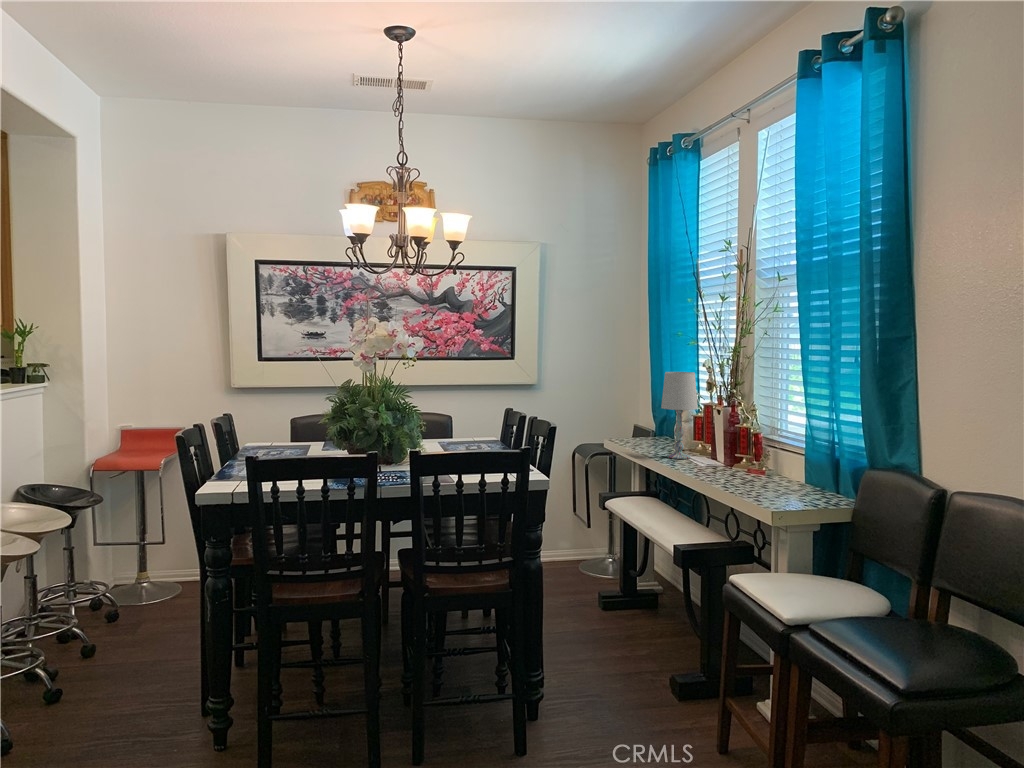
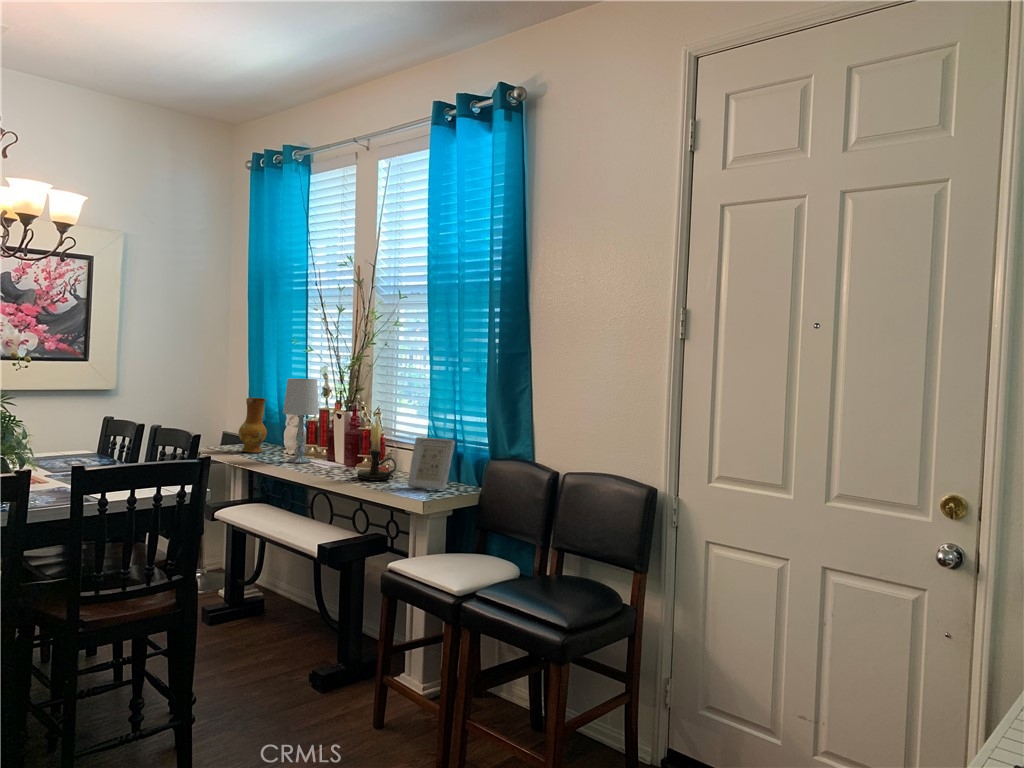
ceramic jug: none [628,391,655,446] -> present [239,398,267,453]
candle holder: none [723,411,764,484] -> present [358,415,396,481]
picture frame: none [772,438,831,501] -> present [408,437,455,489]

